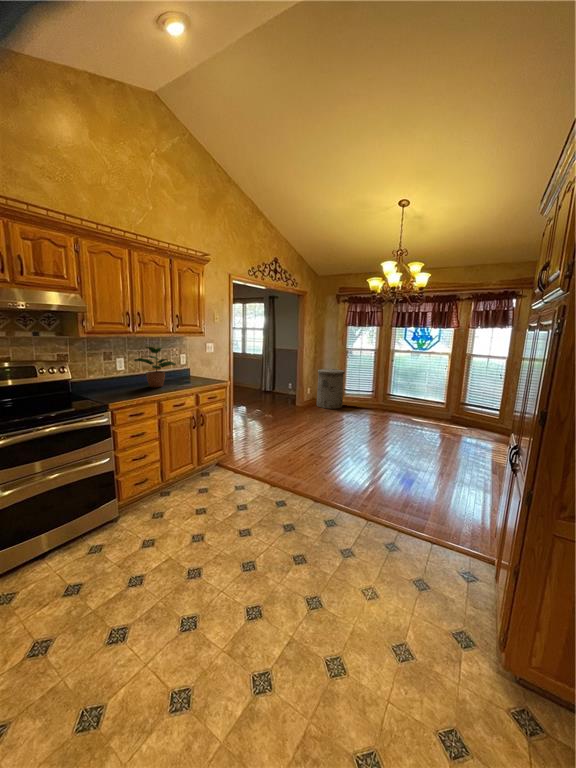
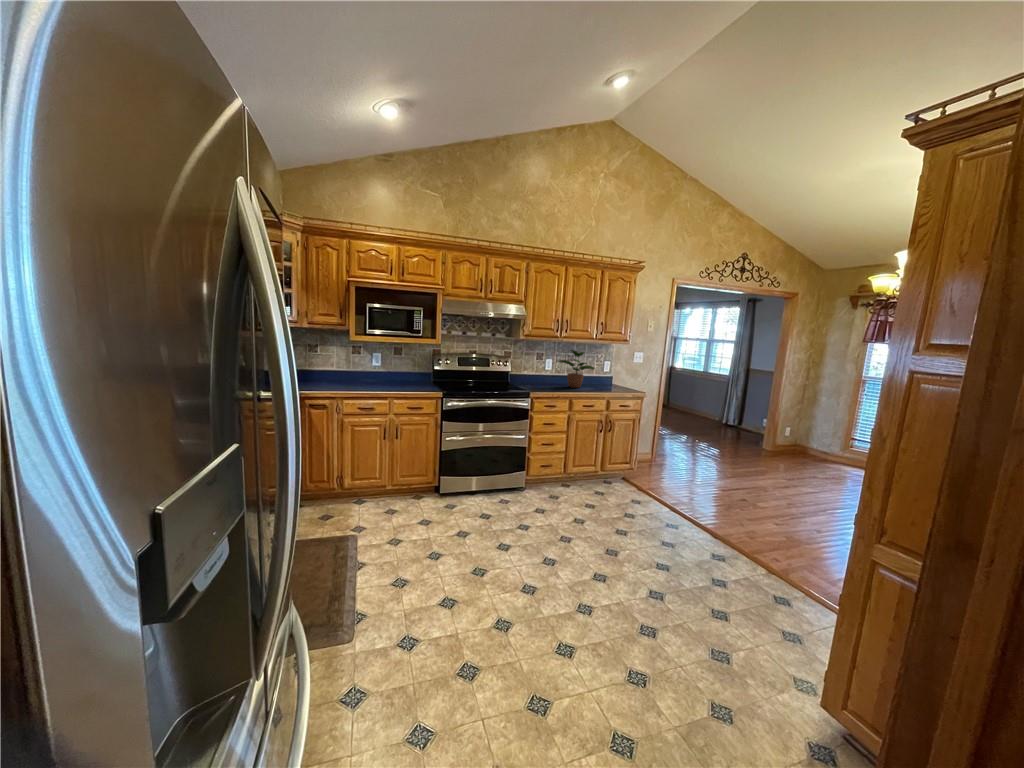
trash can: present [317,369,345,409] -> none [798,403,854,464]

